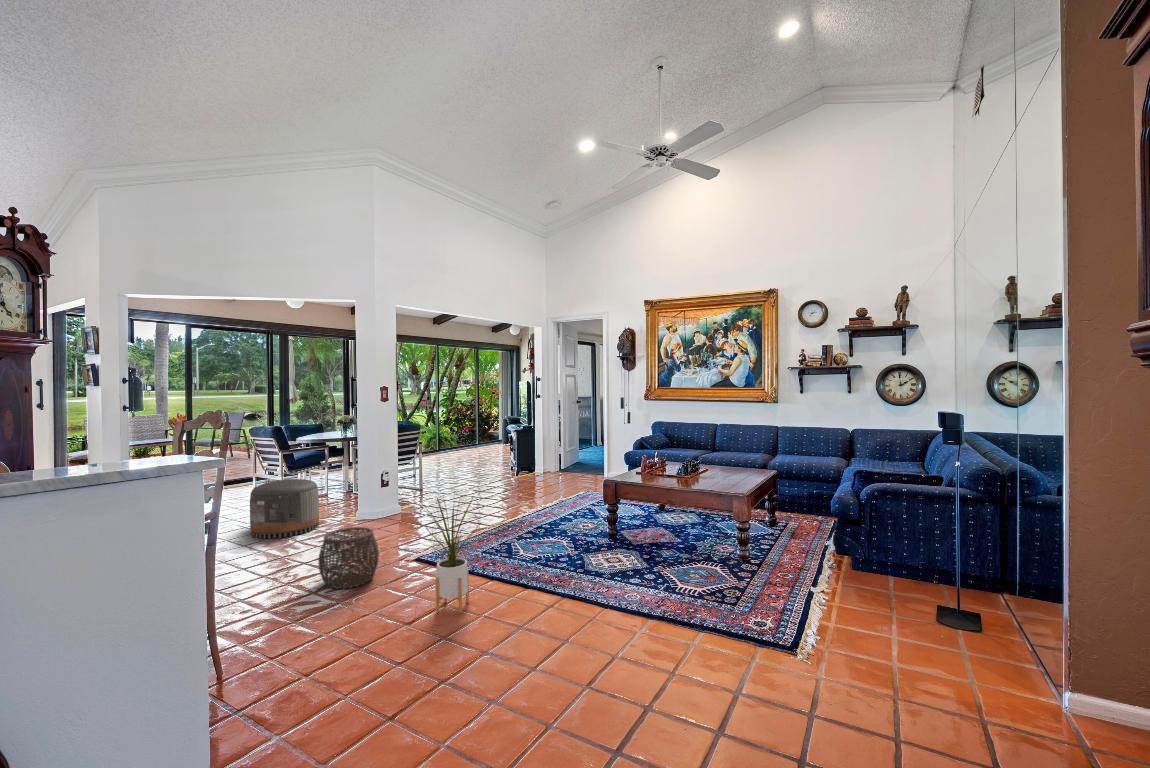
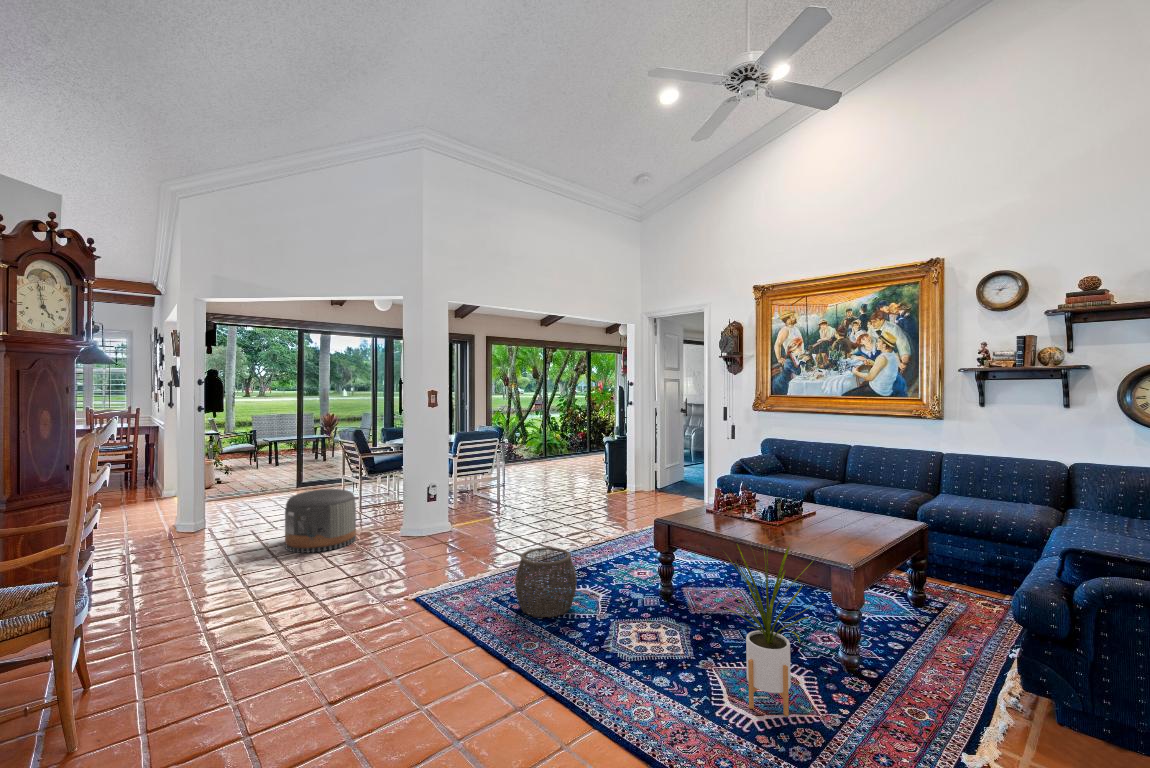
house plant: present [422,498,480,613] -> present [726,544,813,716]
woven basket: present [318,527,379,589] -> present [515,547,577,618]

